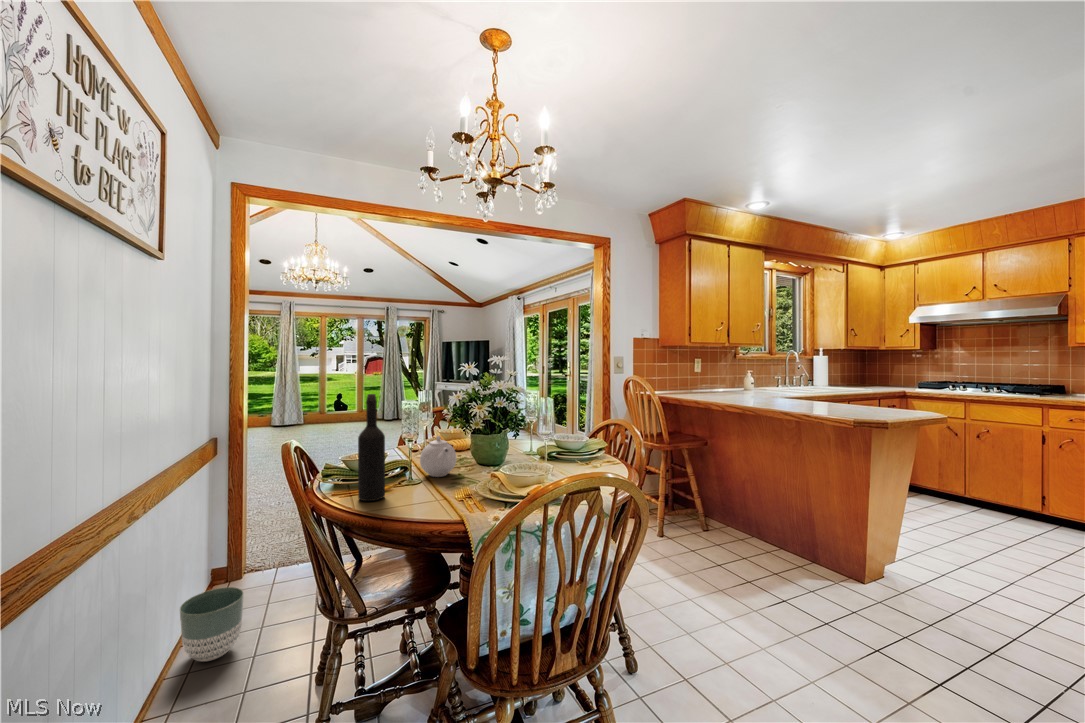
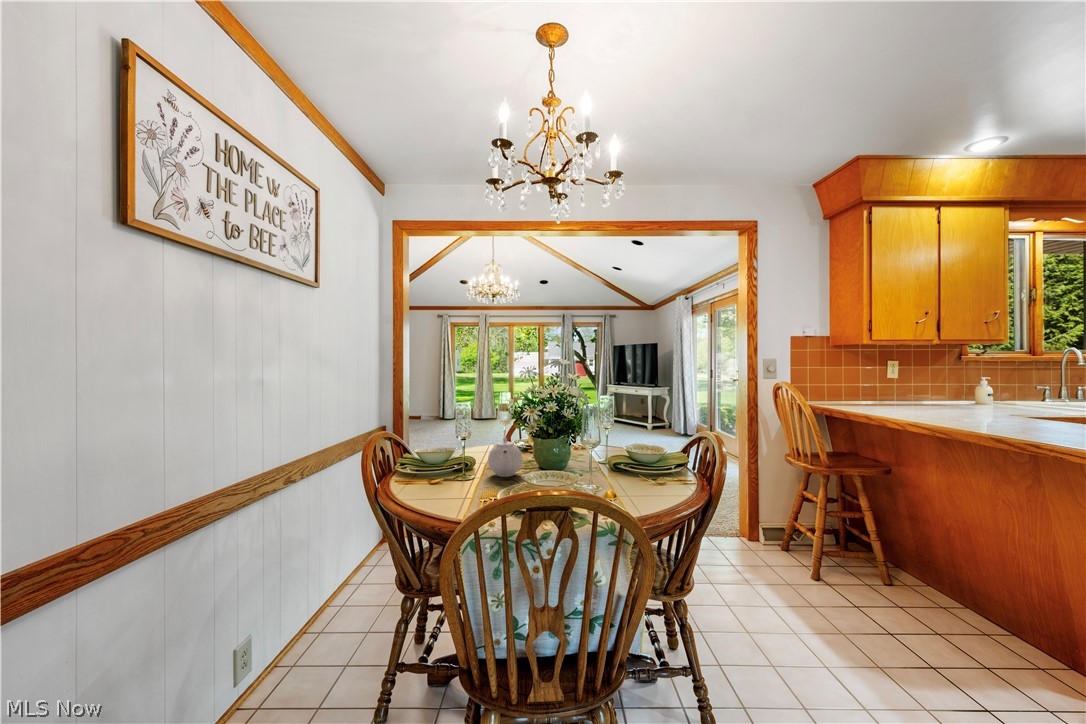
wine bottle: present [358,394,385,501] -> none [417,395,441,492]
planter: present [180,587,243,661] -> none [330,554,376,611]

